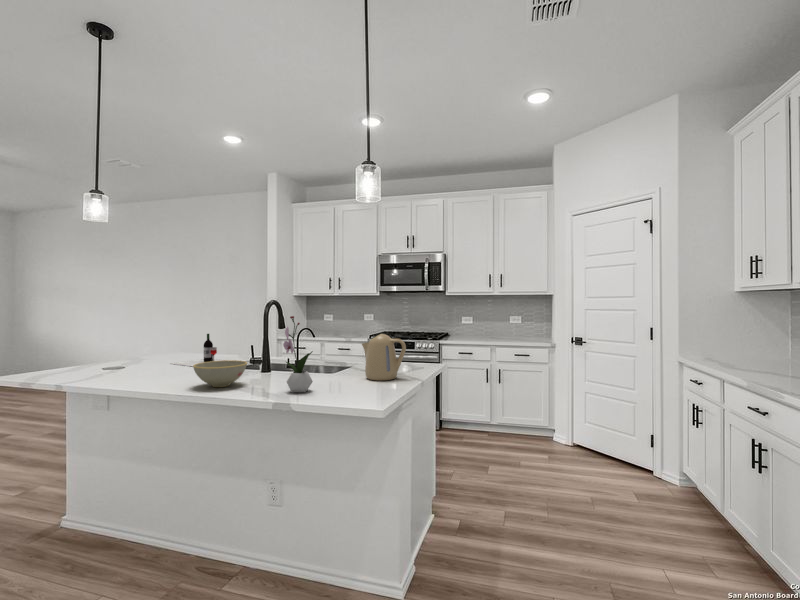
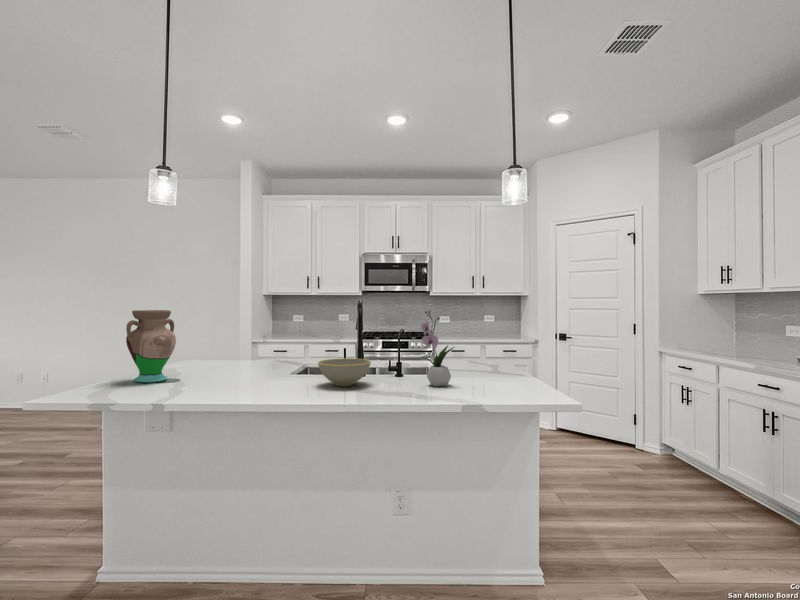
vase: none [67,314,119,375] -> present [126,310,176,383]
wine bottle: present [172,334,223,366] -> none [212,334,283,370]
kettle: present [362,334,406,380] -> none [458,329,501,373]

